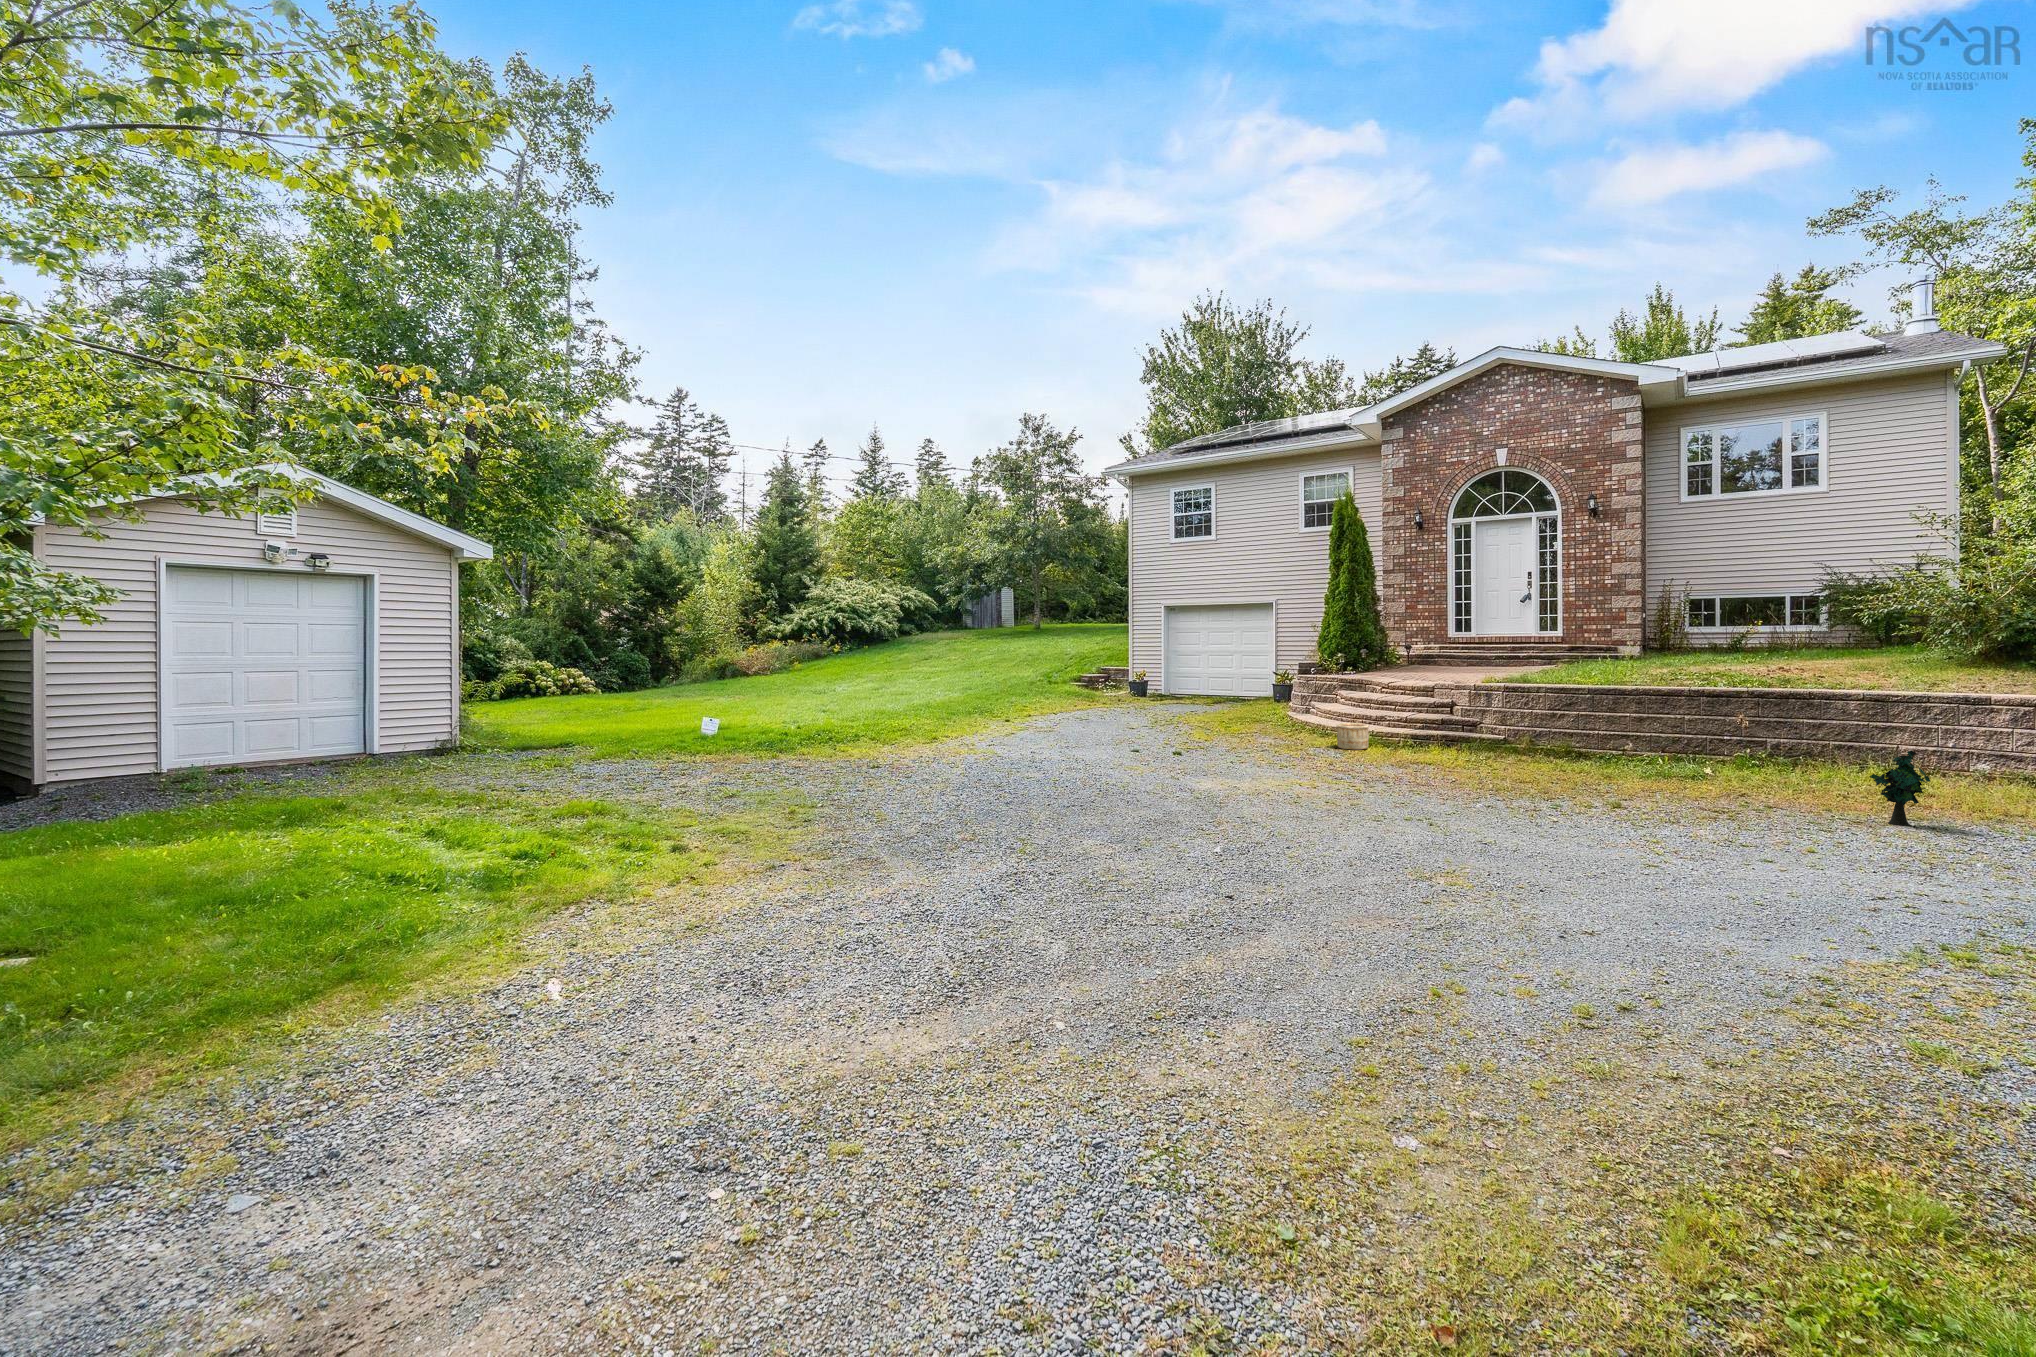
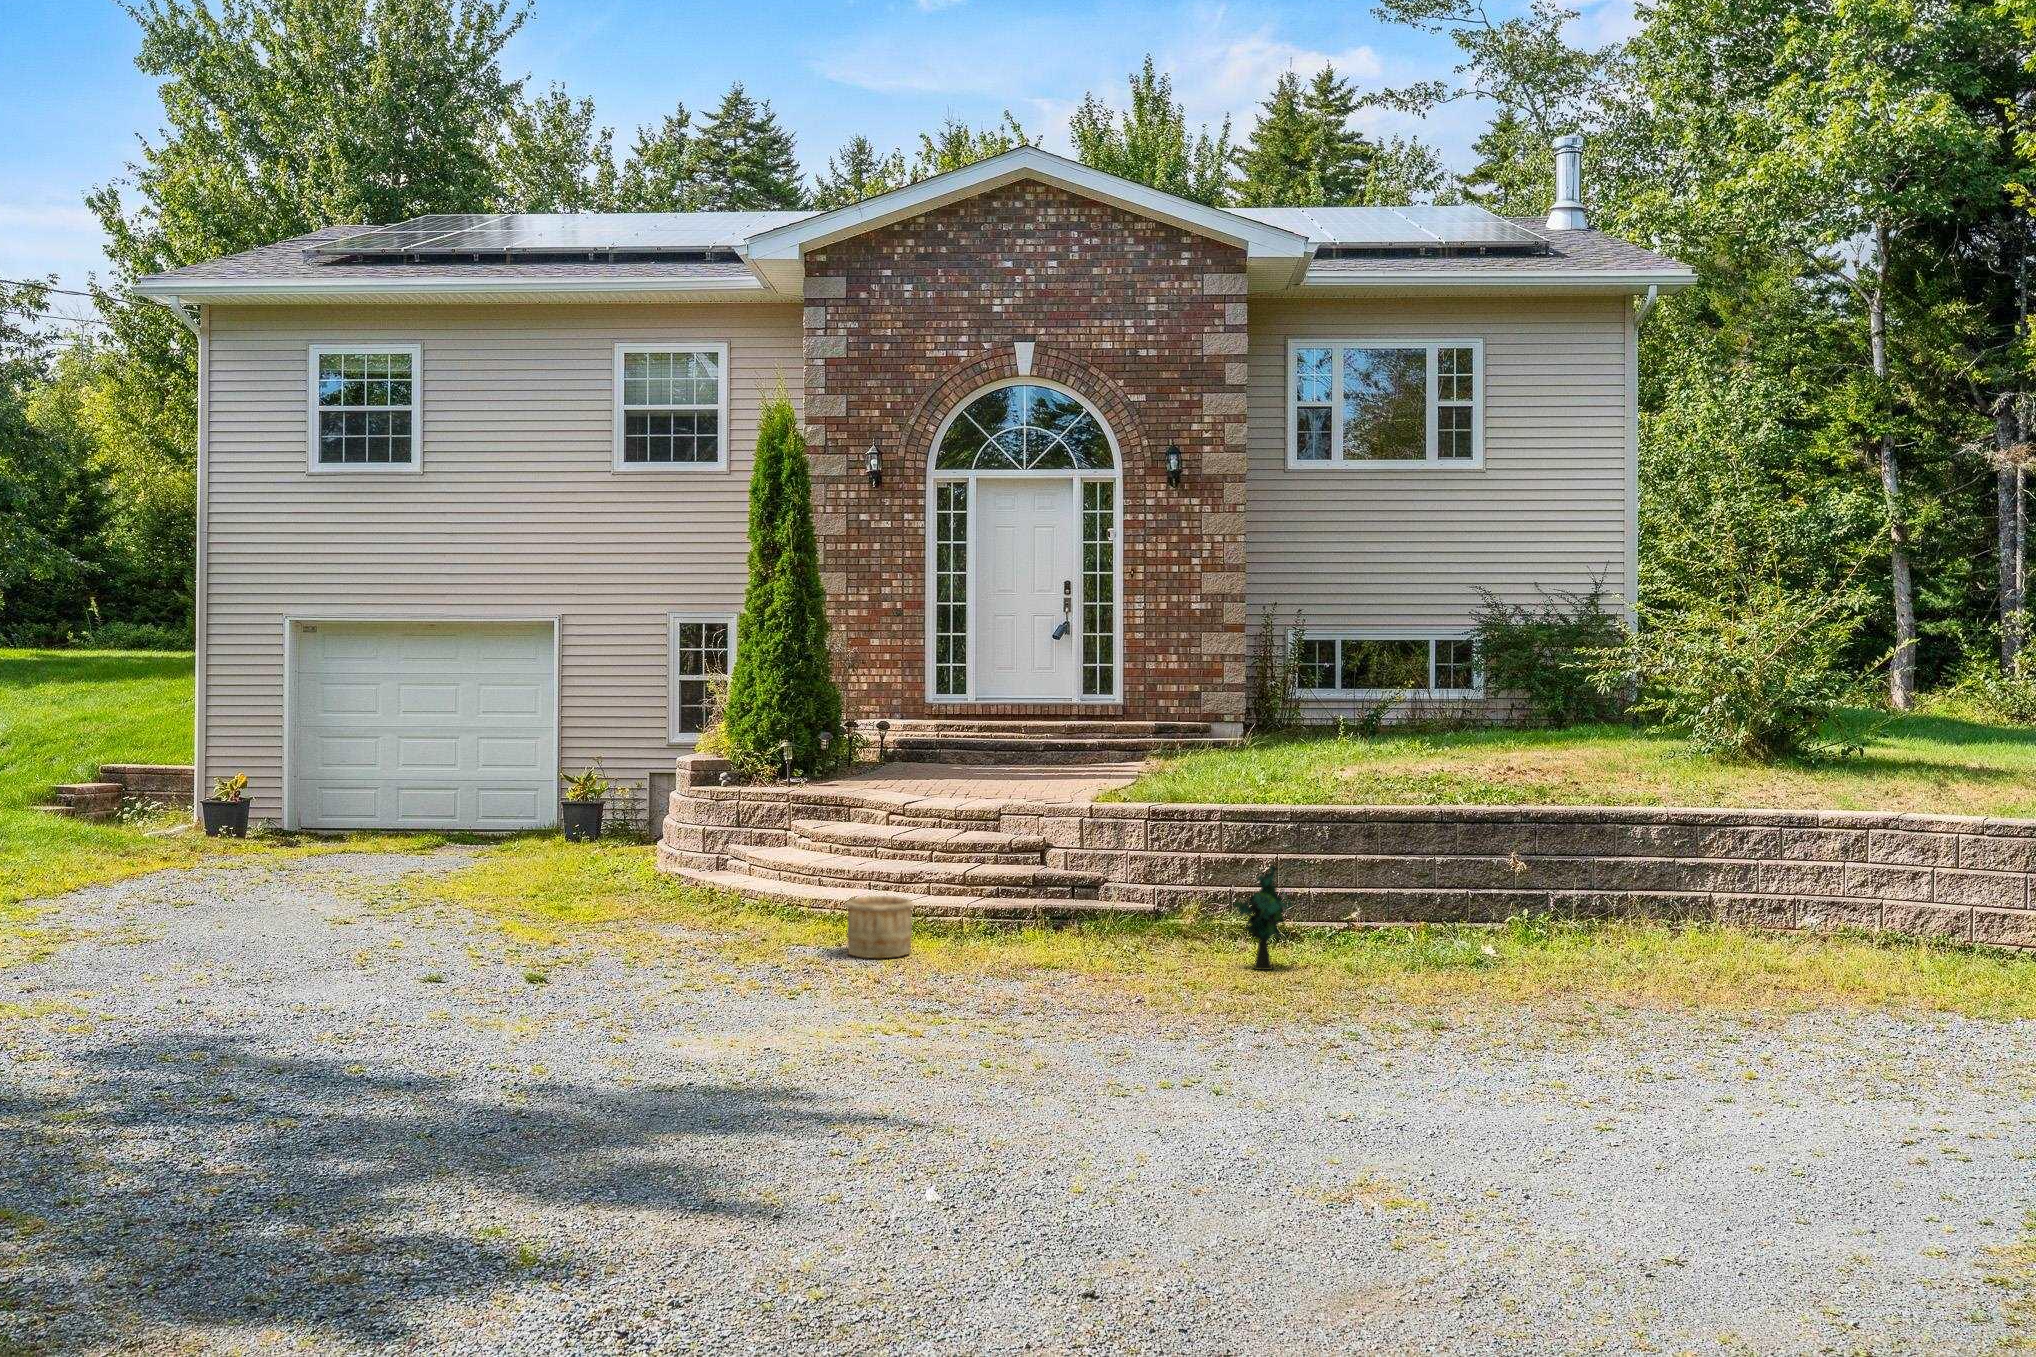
decorative plant: present [1870,751,1930,826] -> present [1234,866,1292,970]

